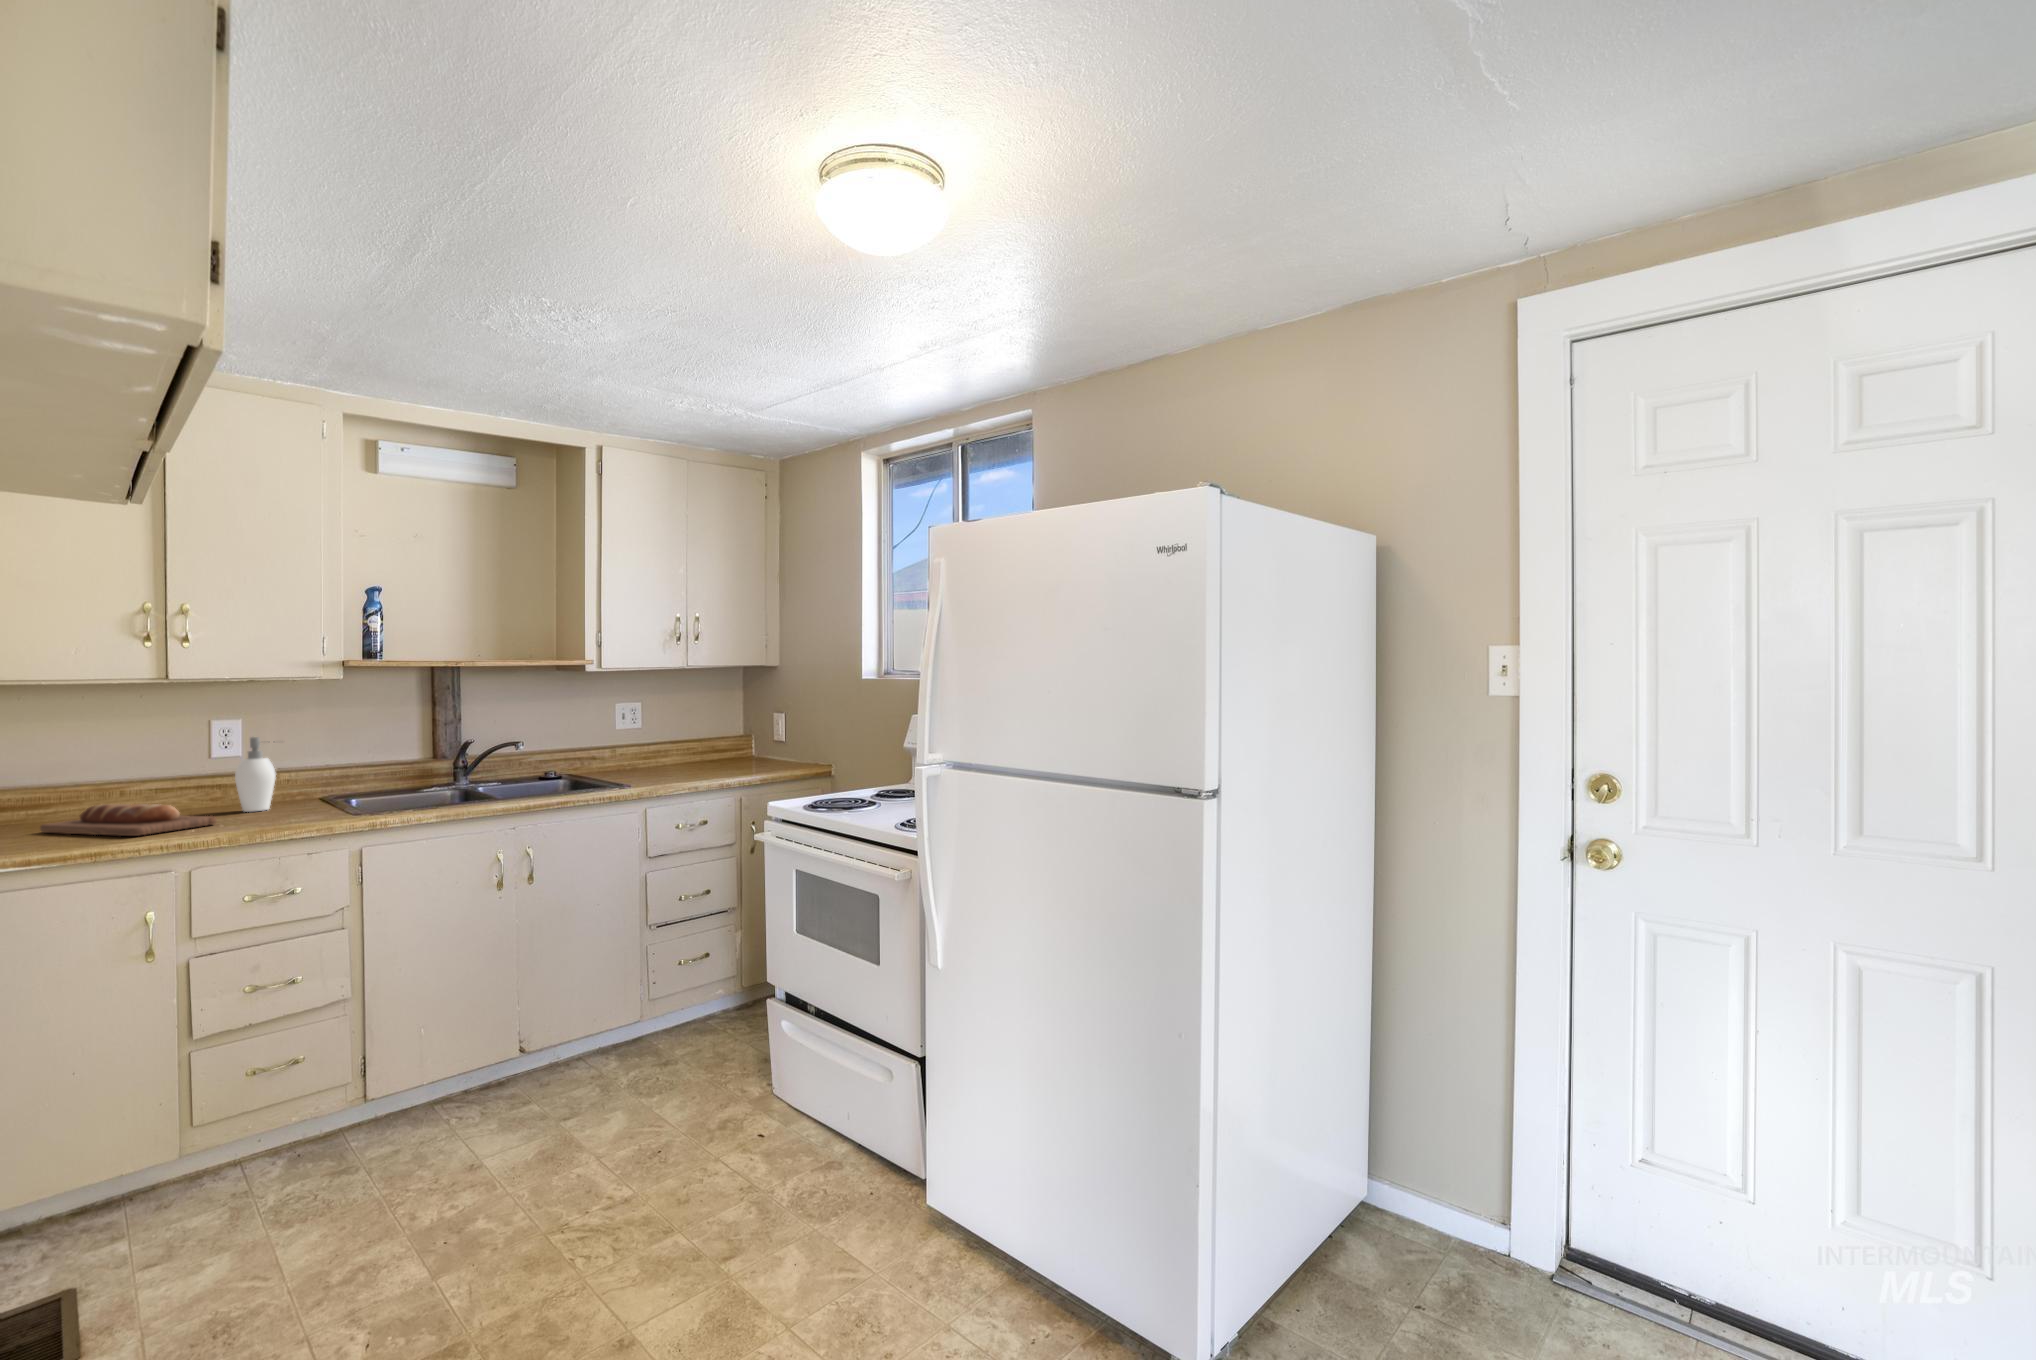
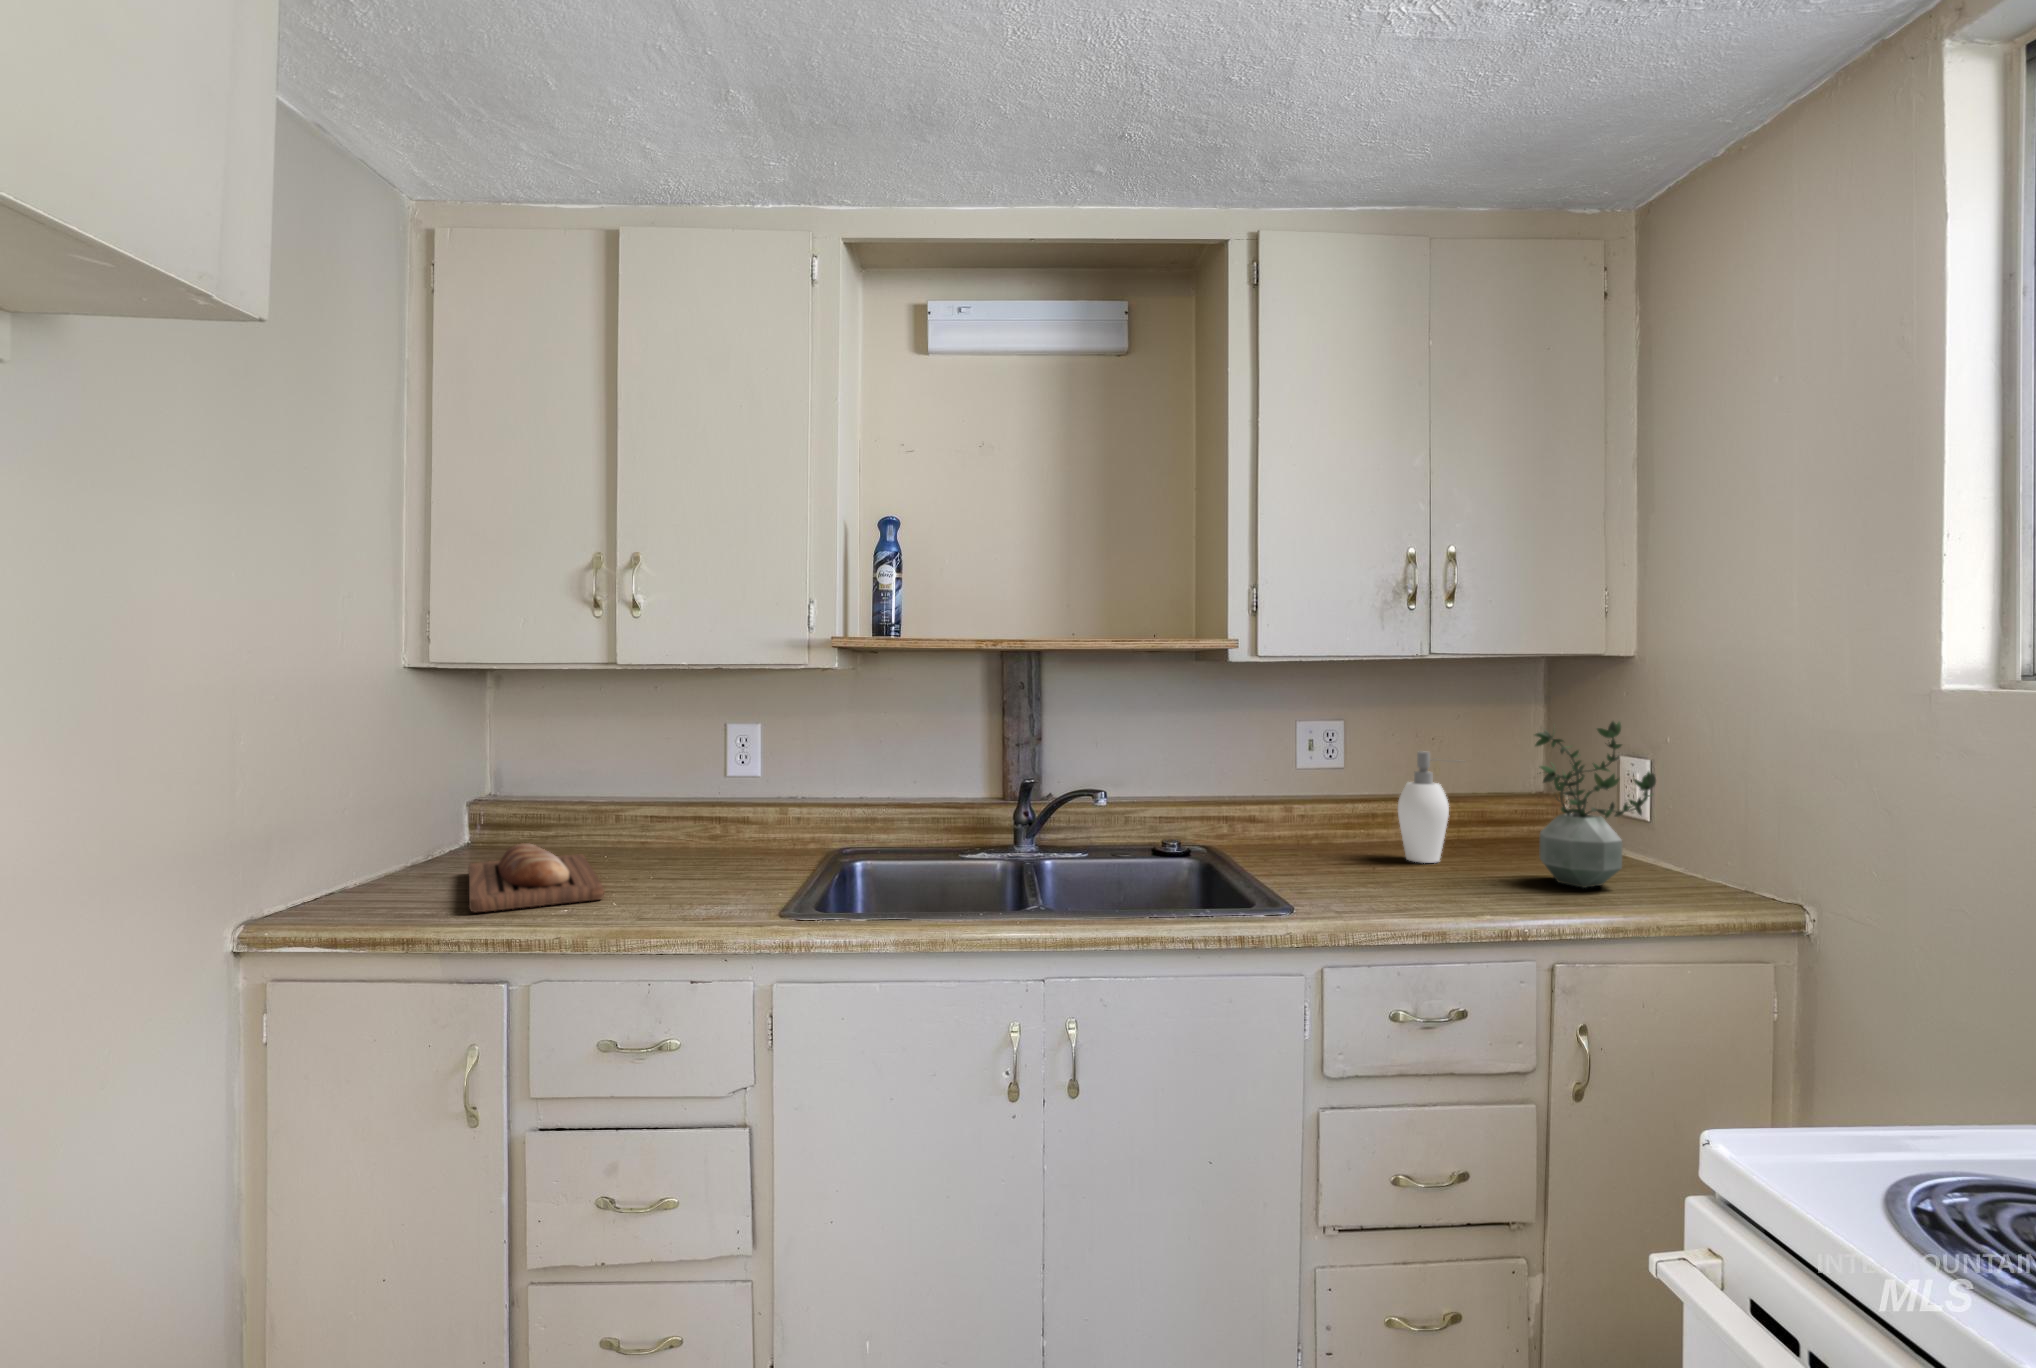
potted plant: none [737,695,785,768] -> present [1535,721,1656,888]
soap dispenser: present [235,737,276,812] -> present [1398,751,1457,863]

